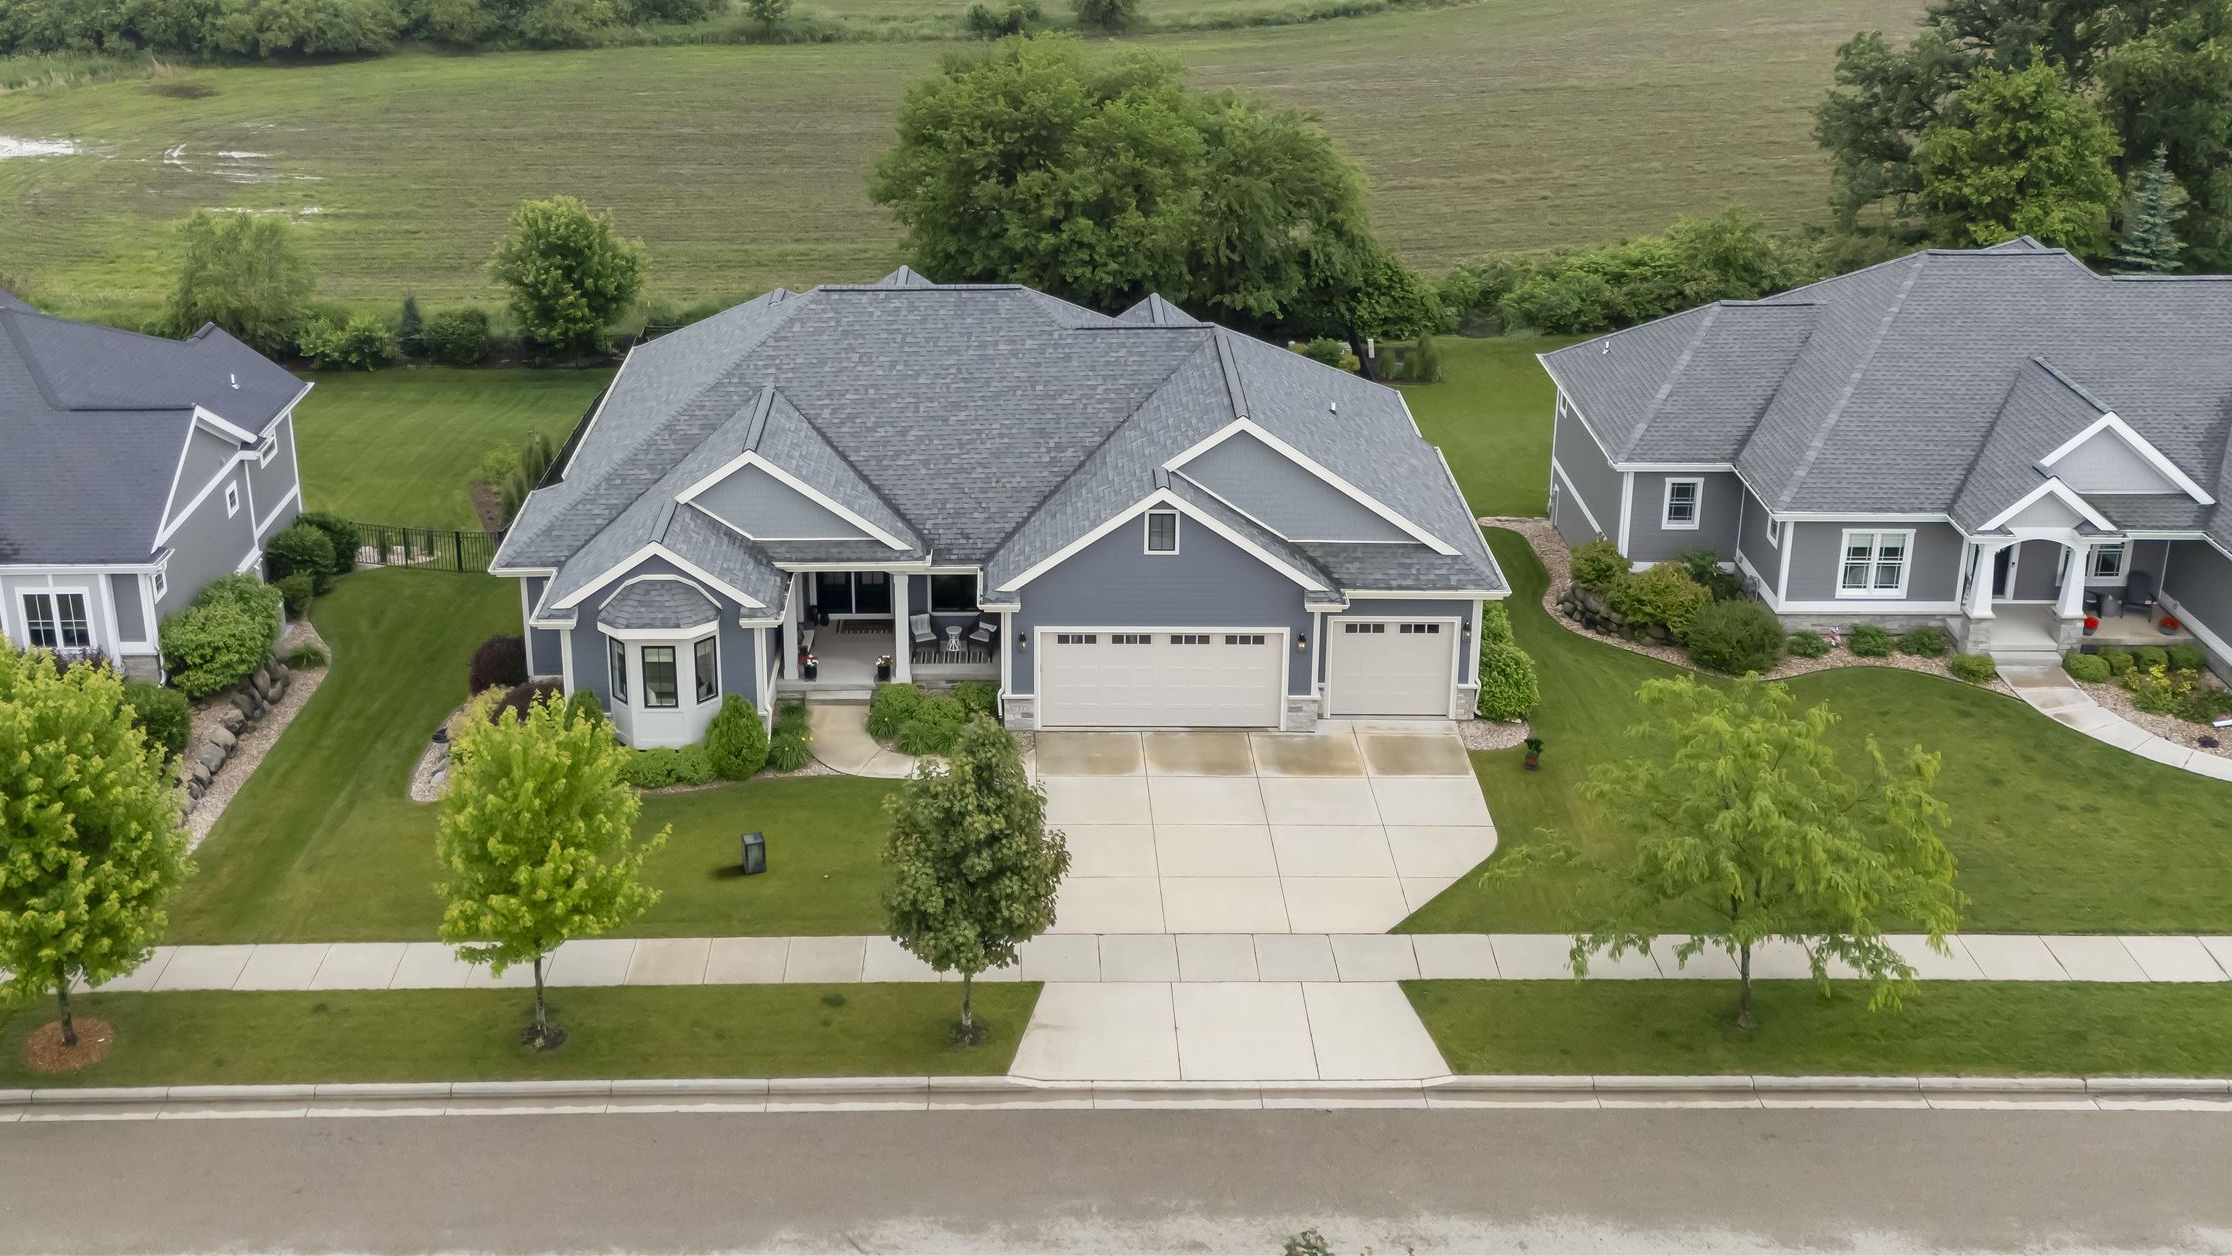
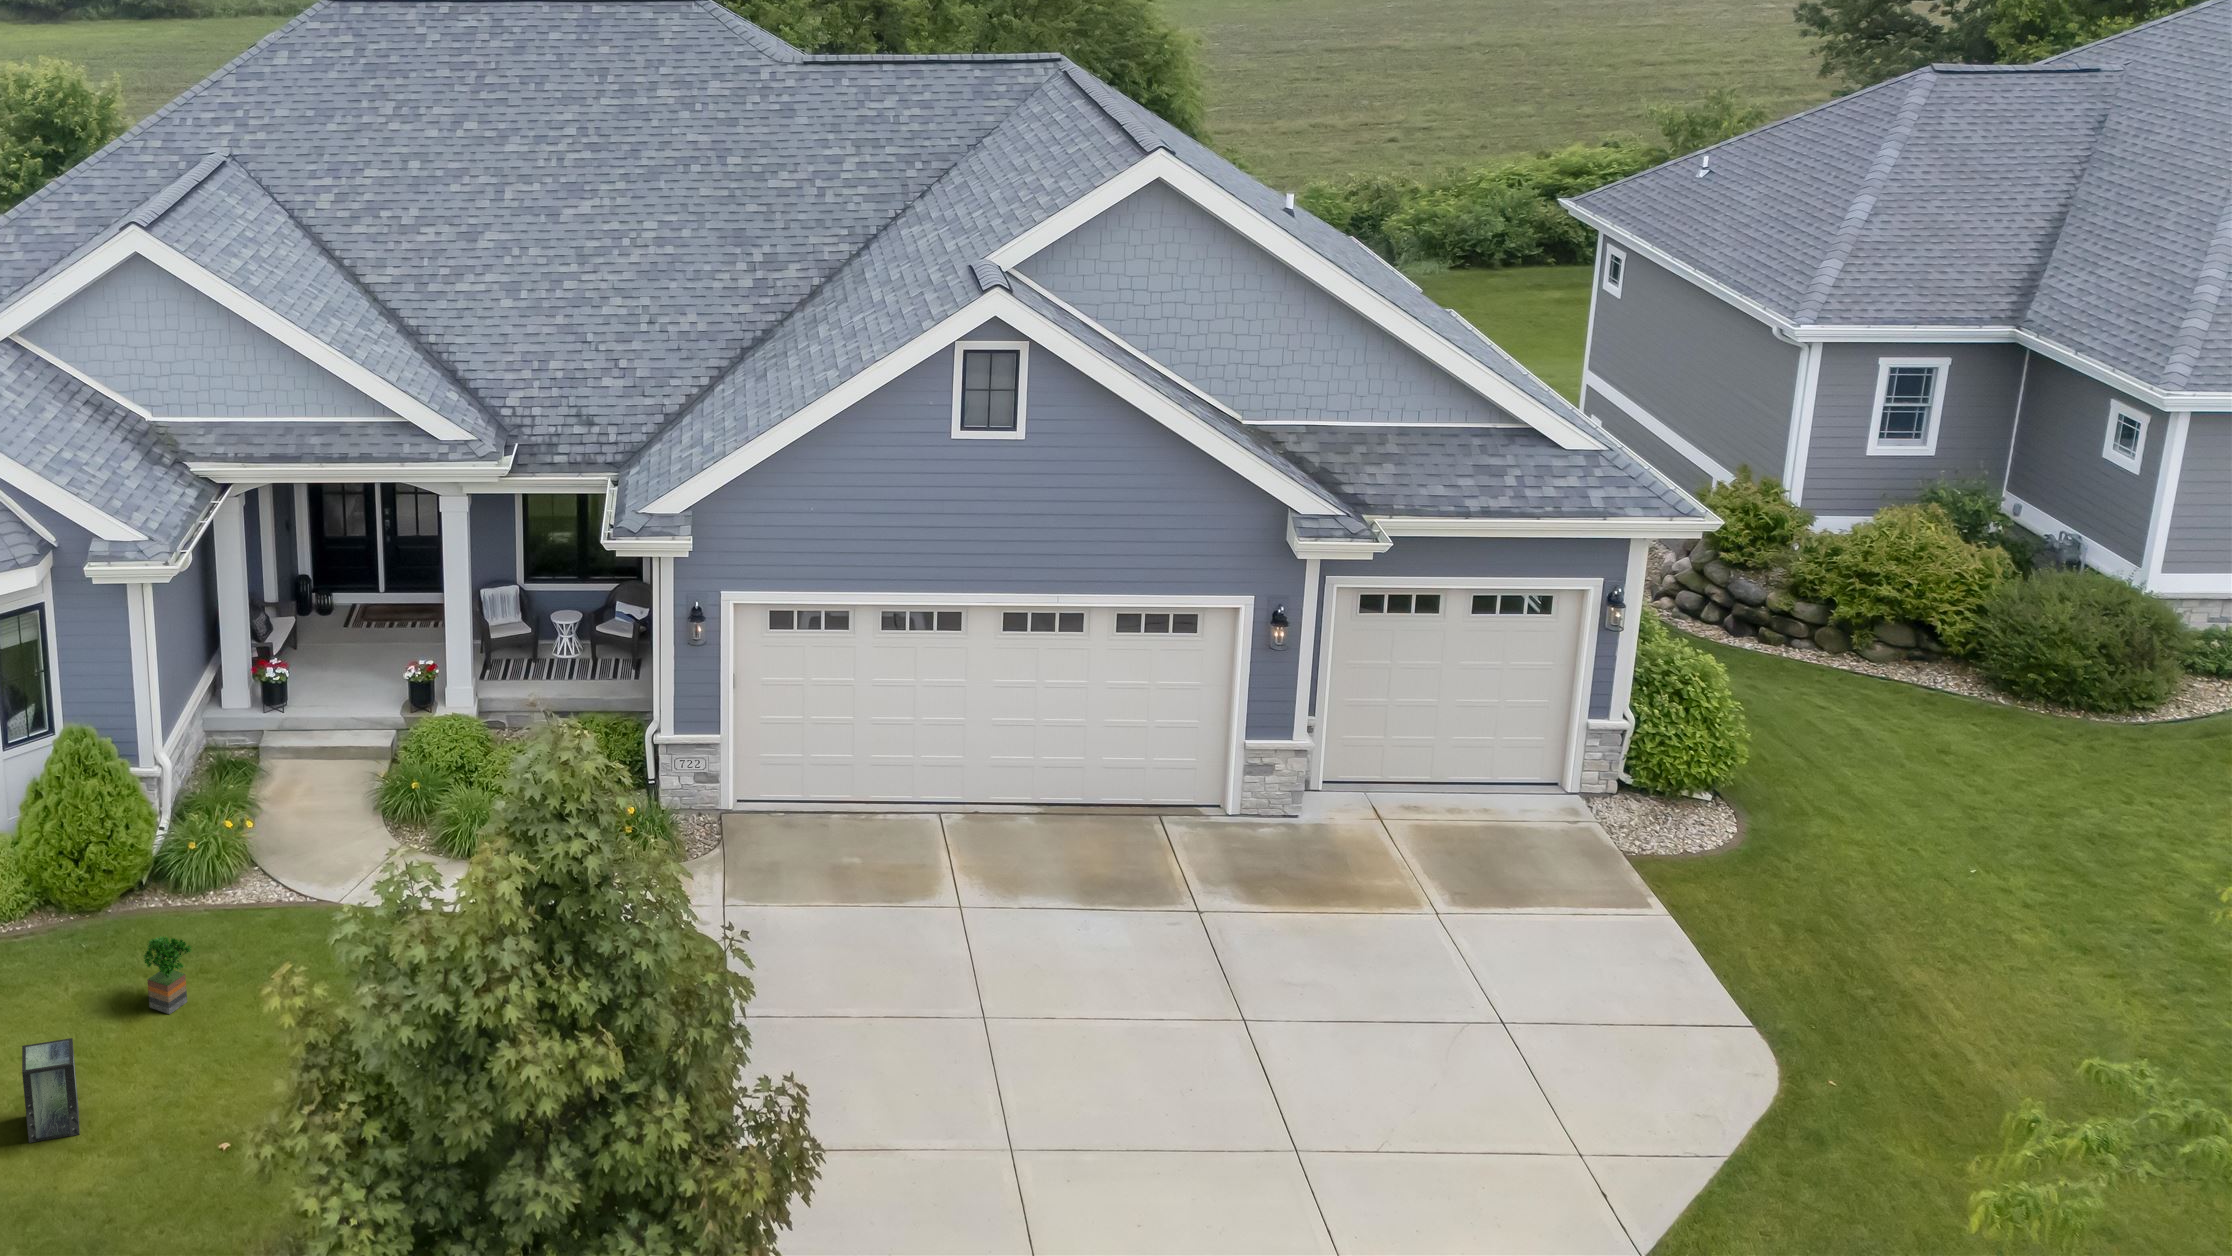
potted tree: present [1524,738,1544,770] -> present [144,936,191,1014]

